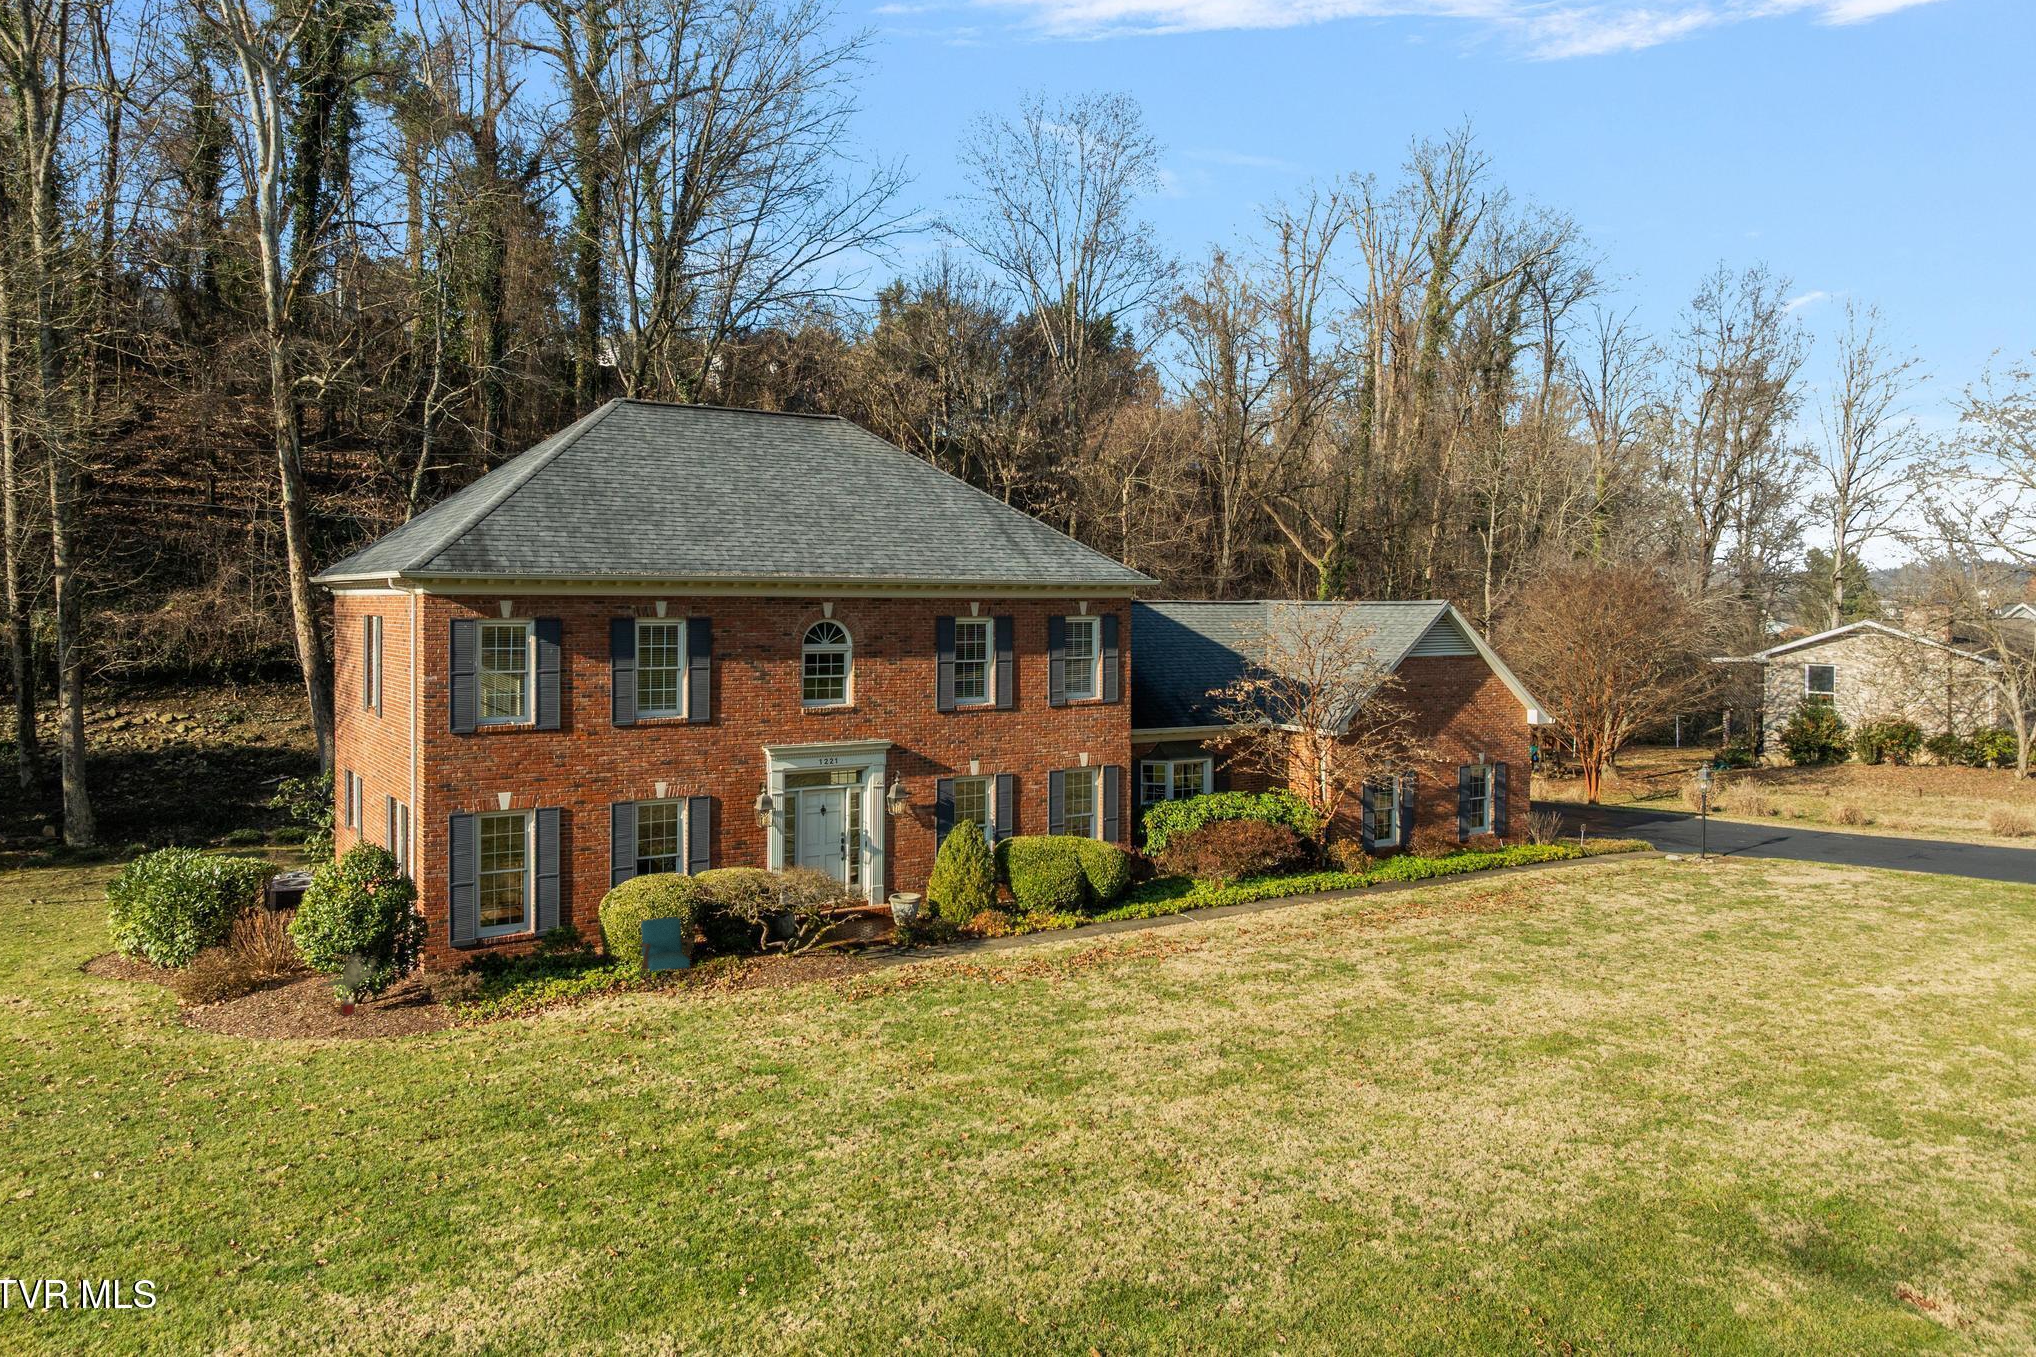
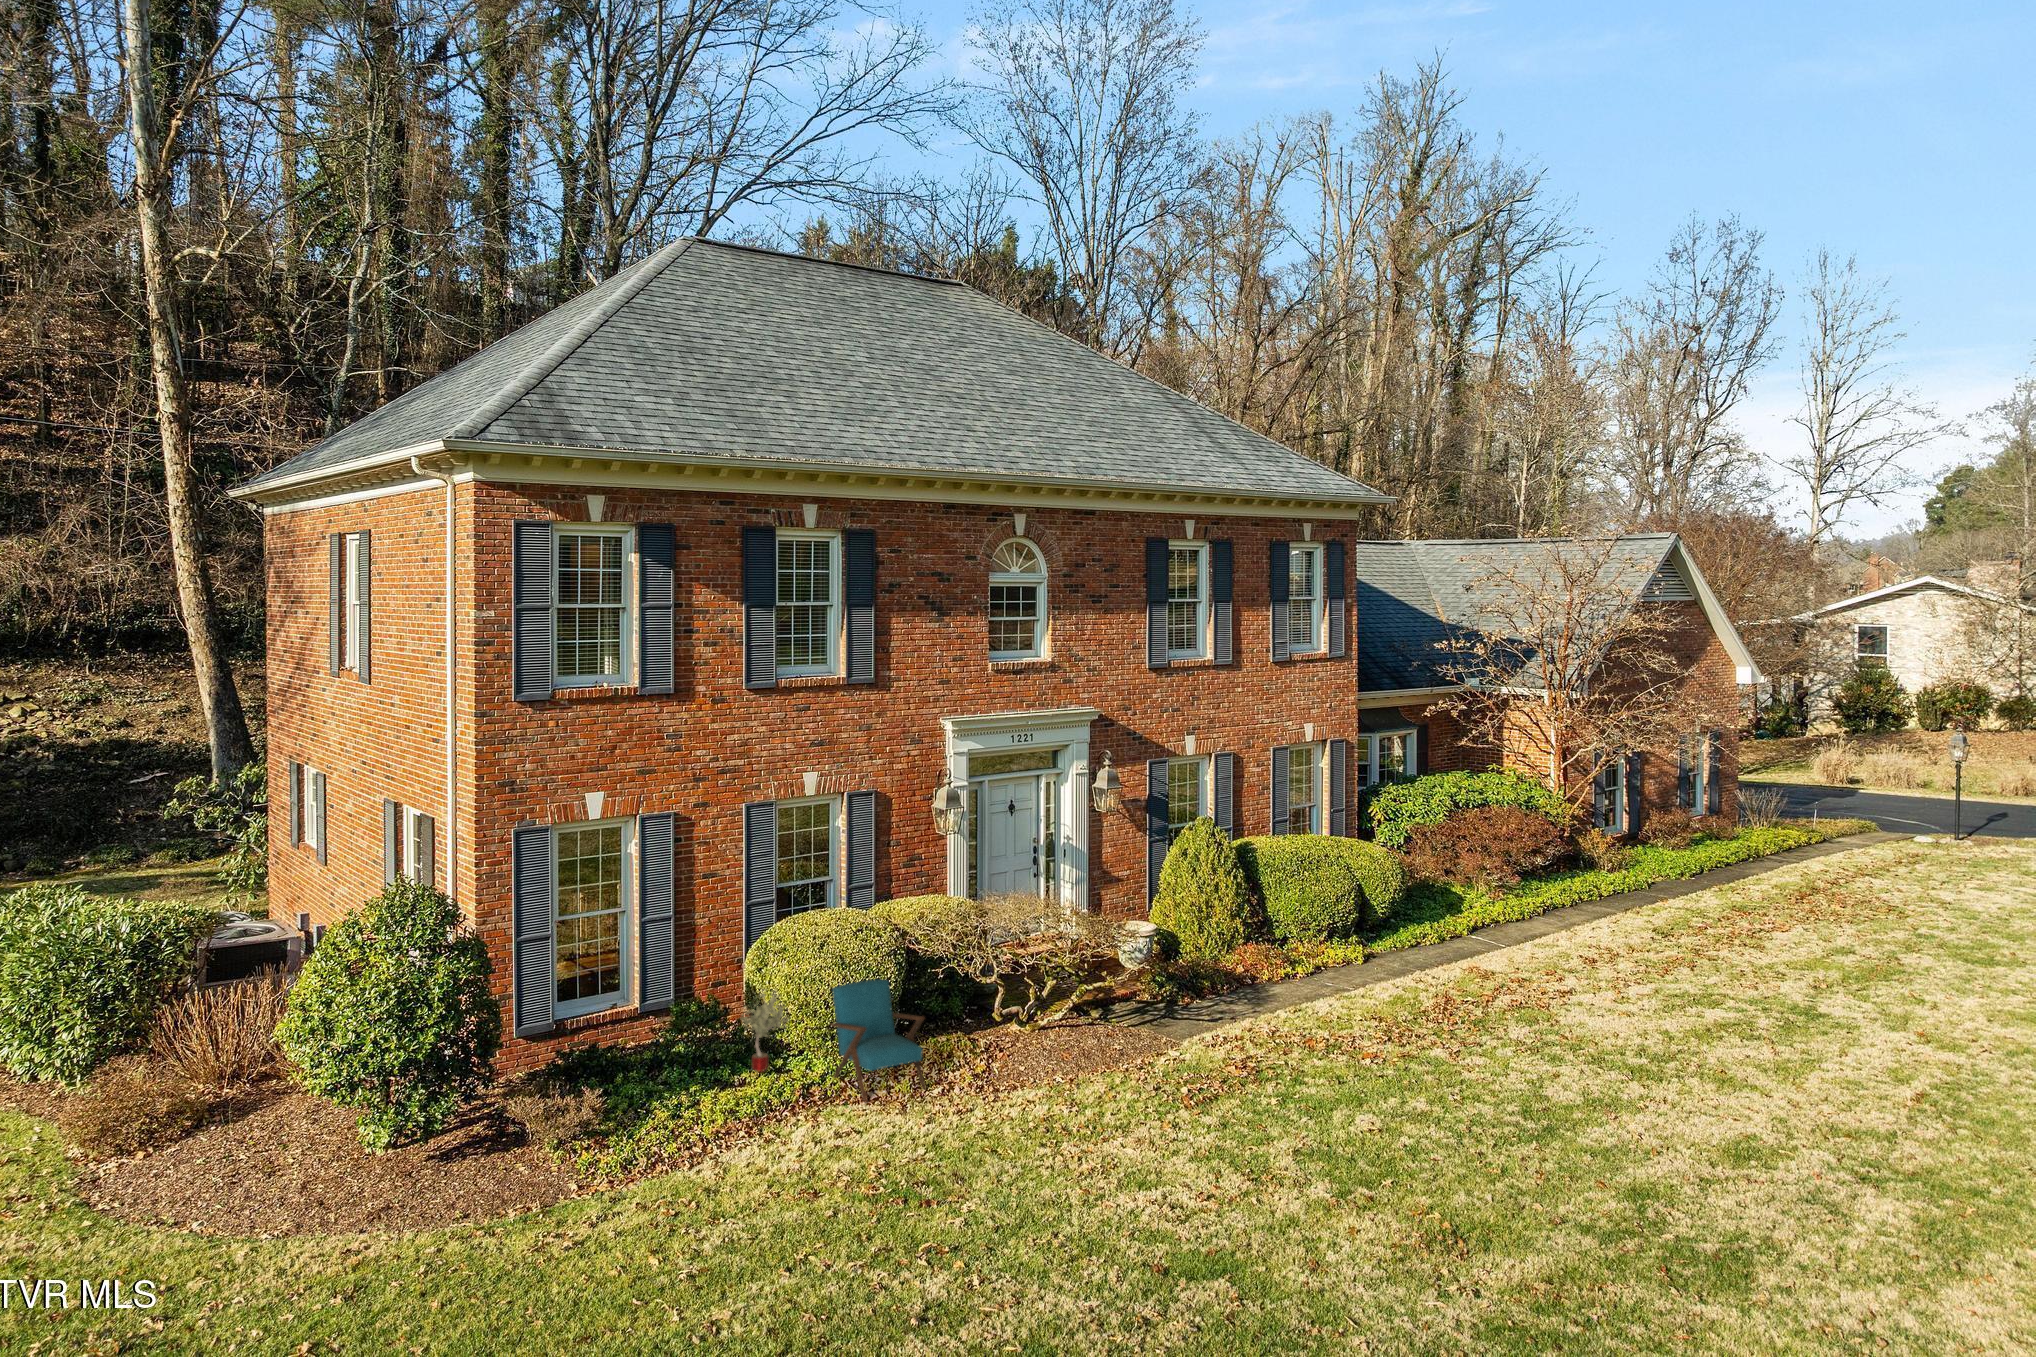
potted tree: present [321,957,375,1016] -> present [741,989,789,1072]

